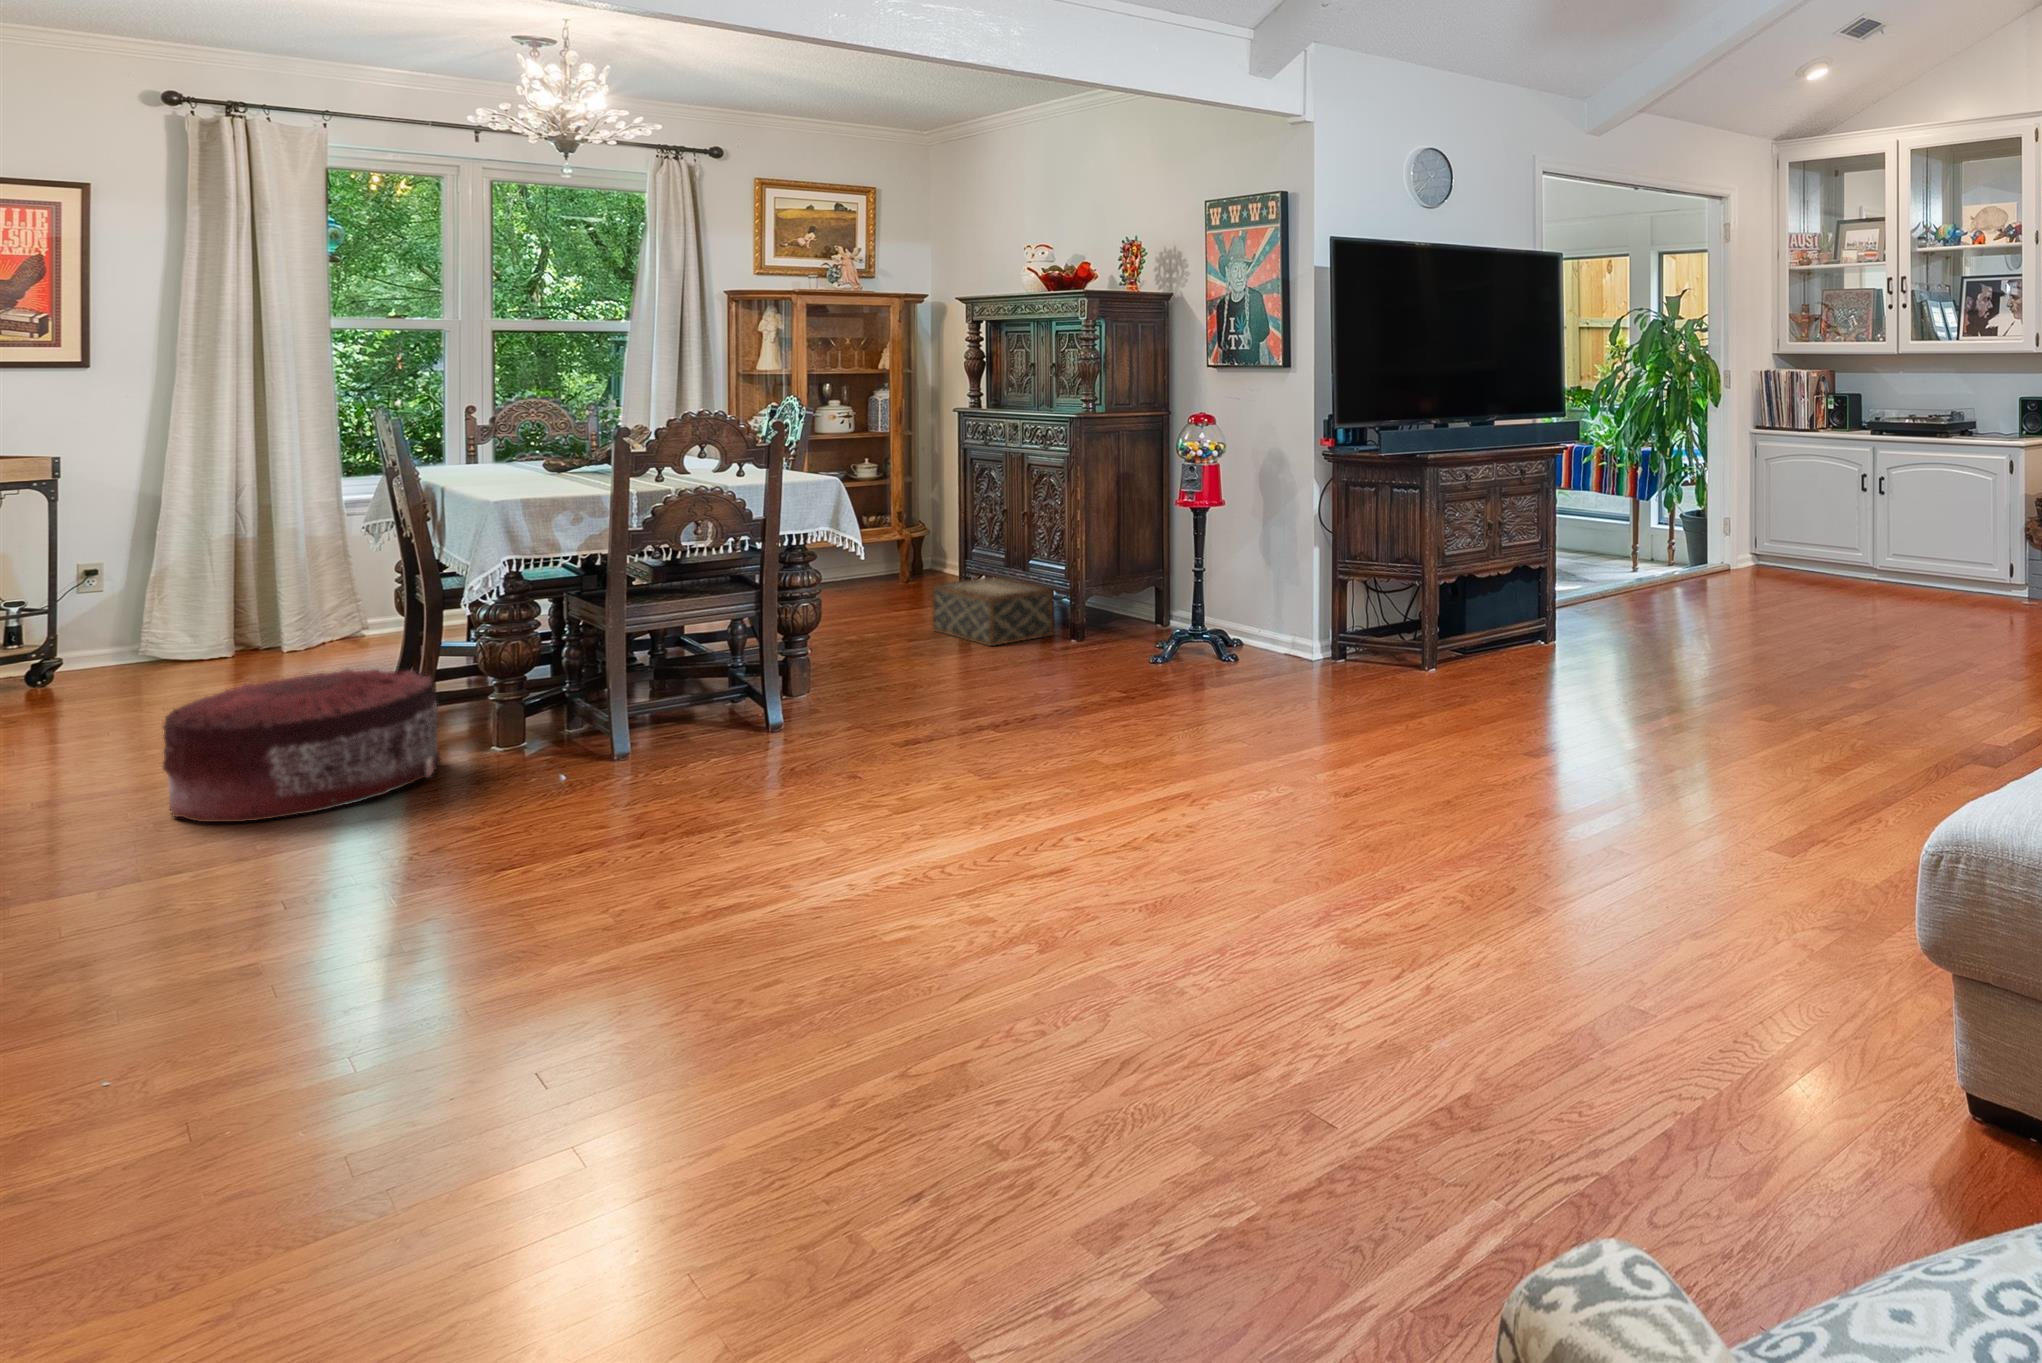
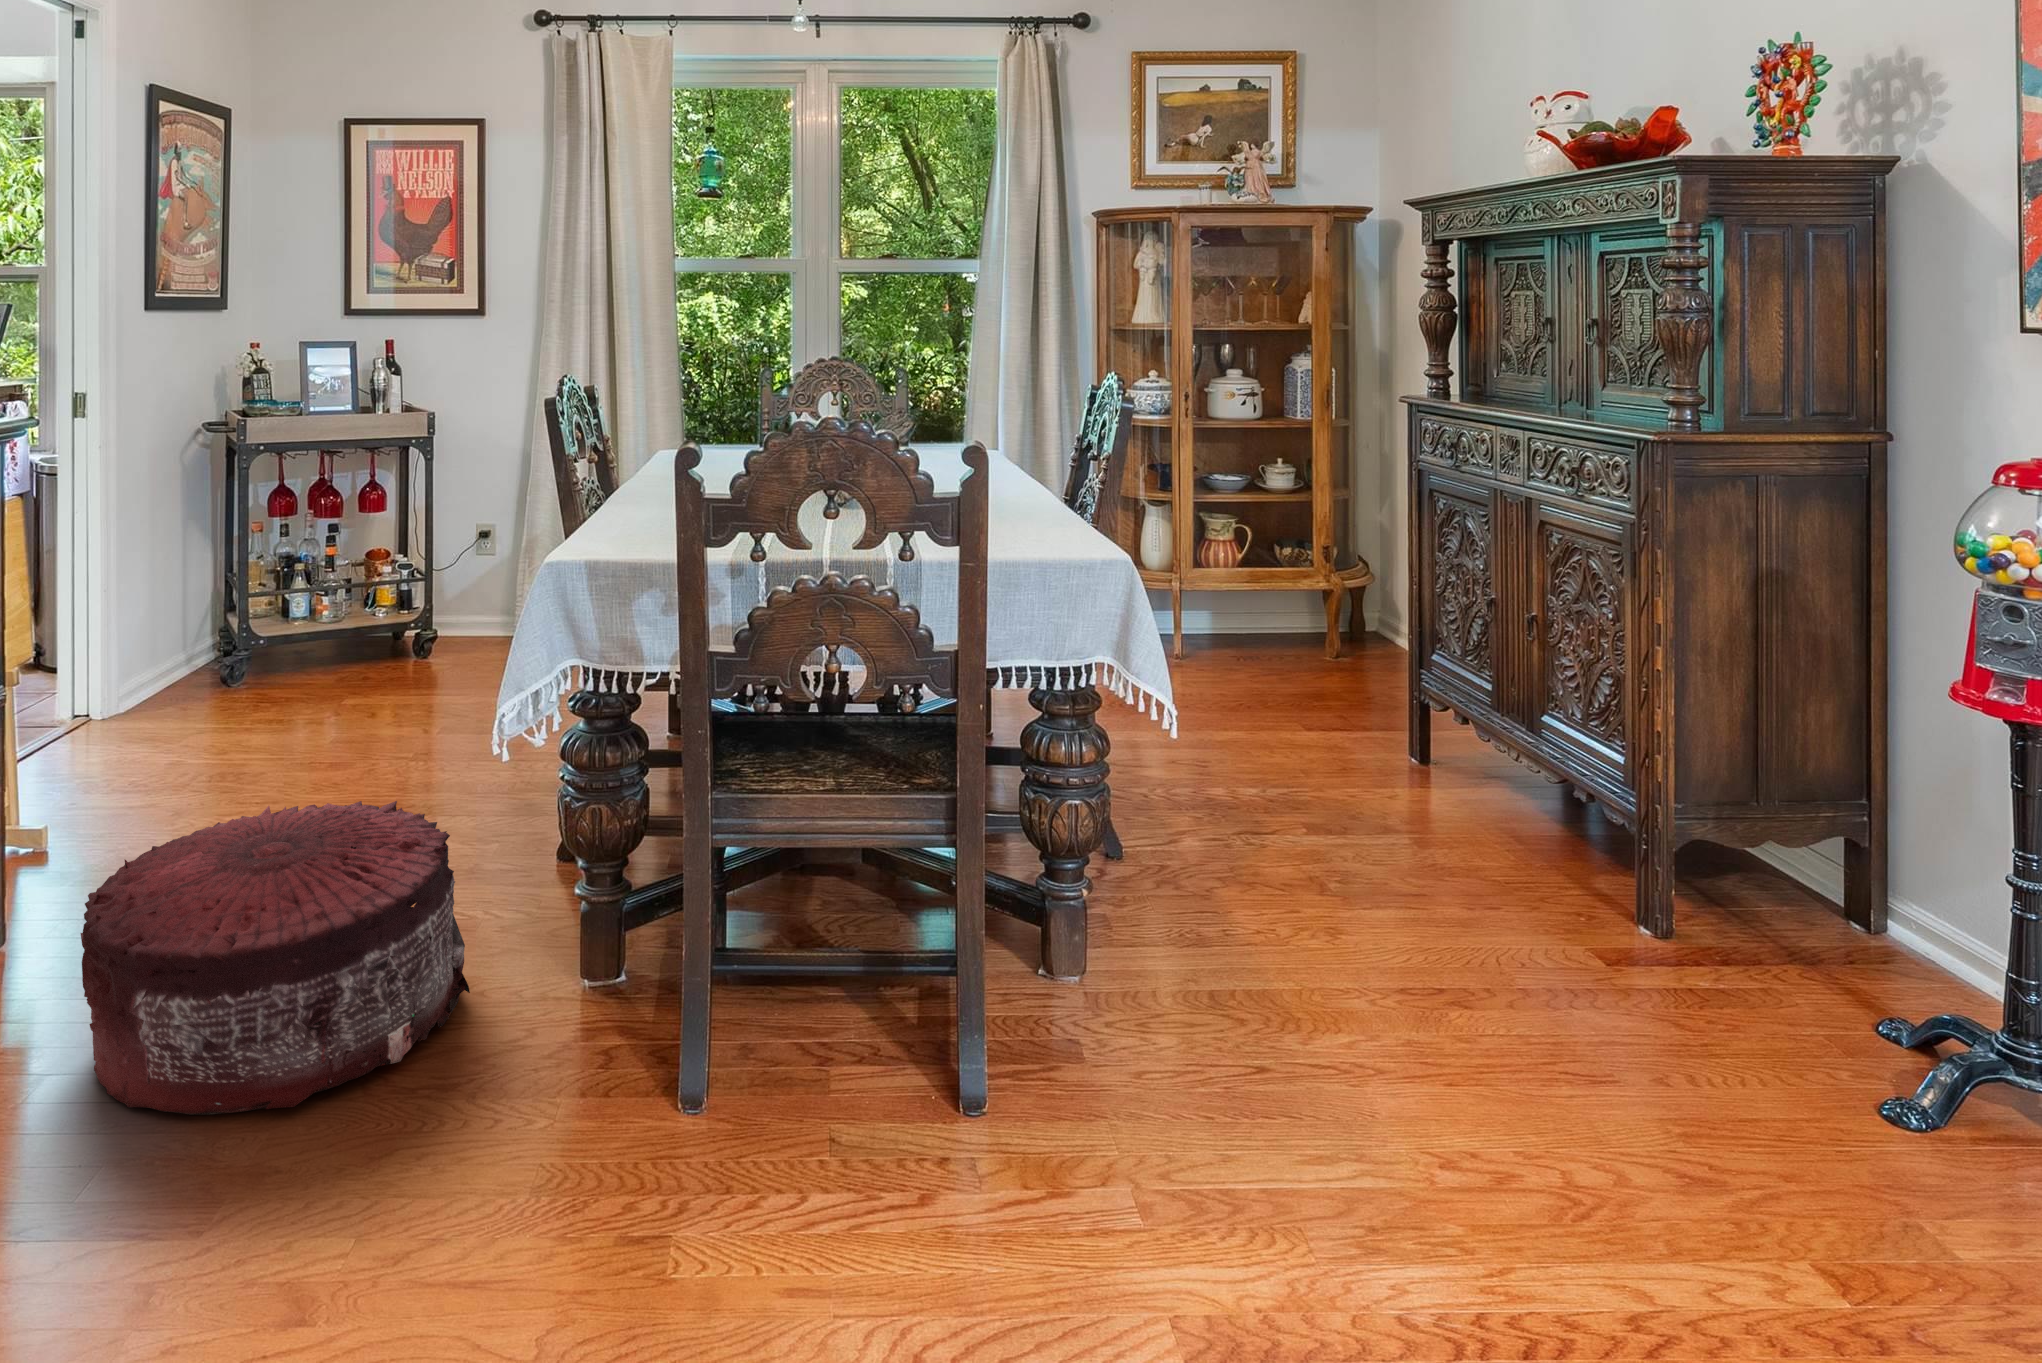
woven basket: present [933,577,1053,646] -> none [1349,722,1589,901]

